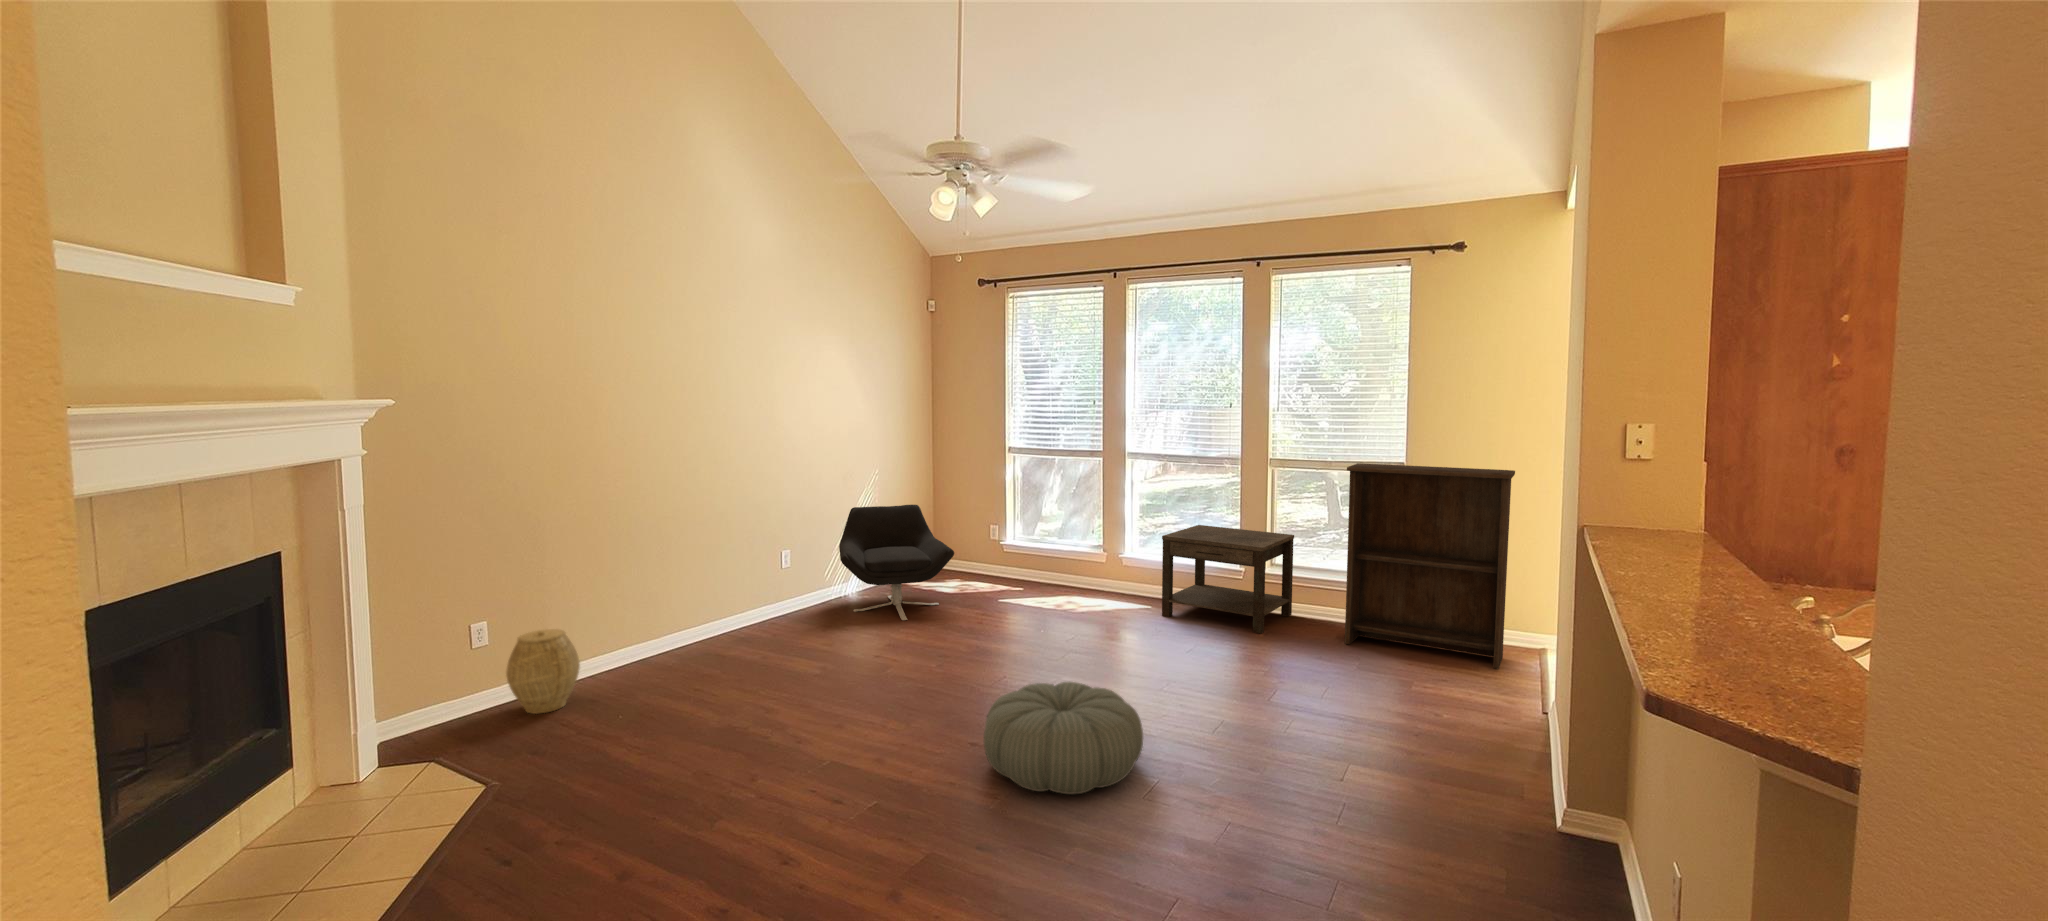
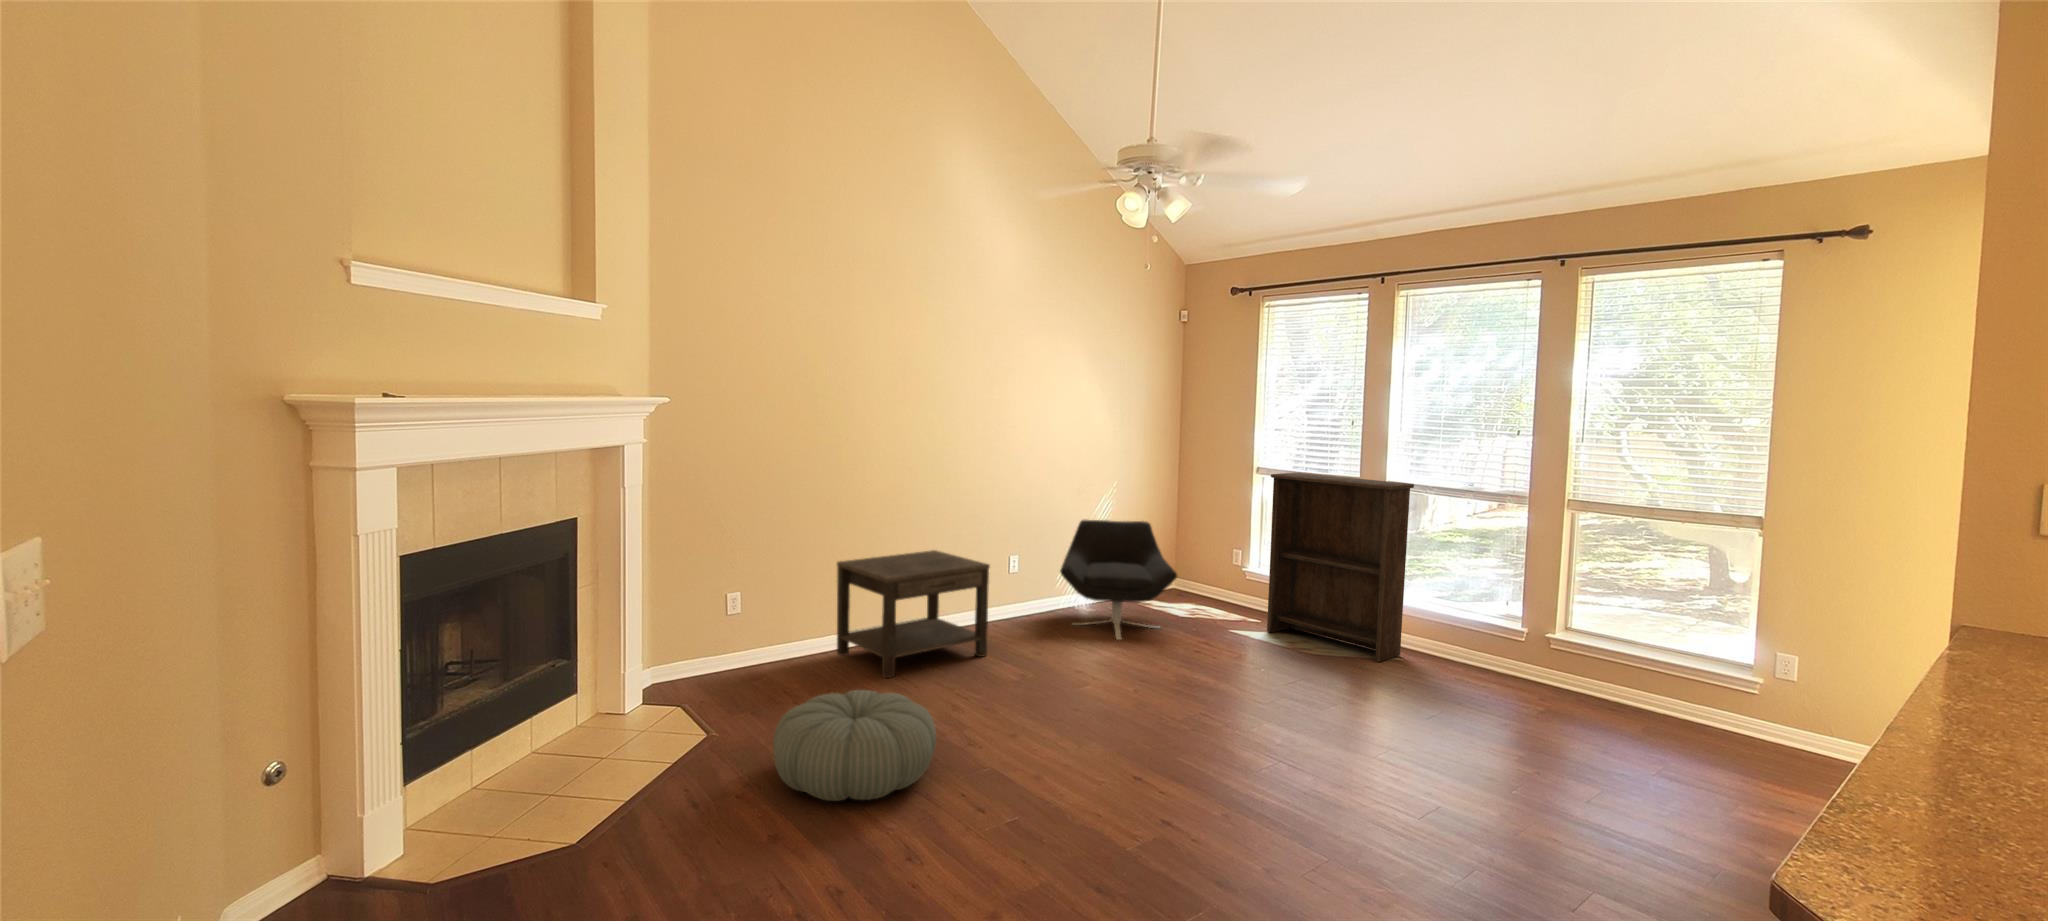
bookshelf: present [1345,463,1515,669] -> present [1267,473,1414,662]
side table: present [1162,525,1294,634] -> present [837,550,990,678]
woven basket: present [506,629,580,713] -> none [747,606,806,680]
pouf: present [984,682,1143,794] -> present [773,690,936,801]

